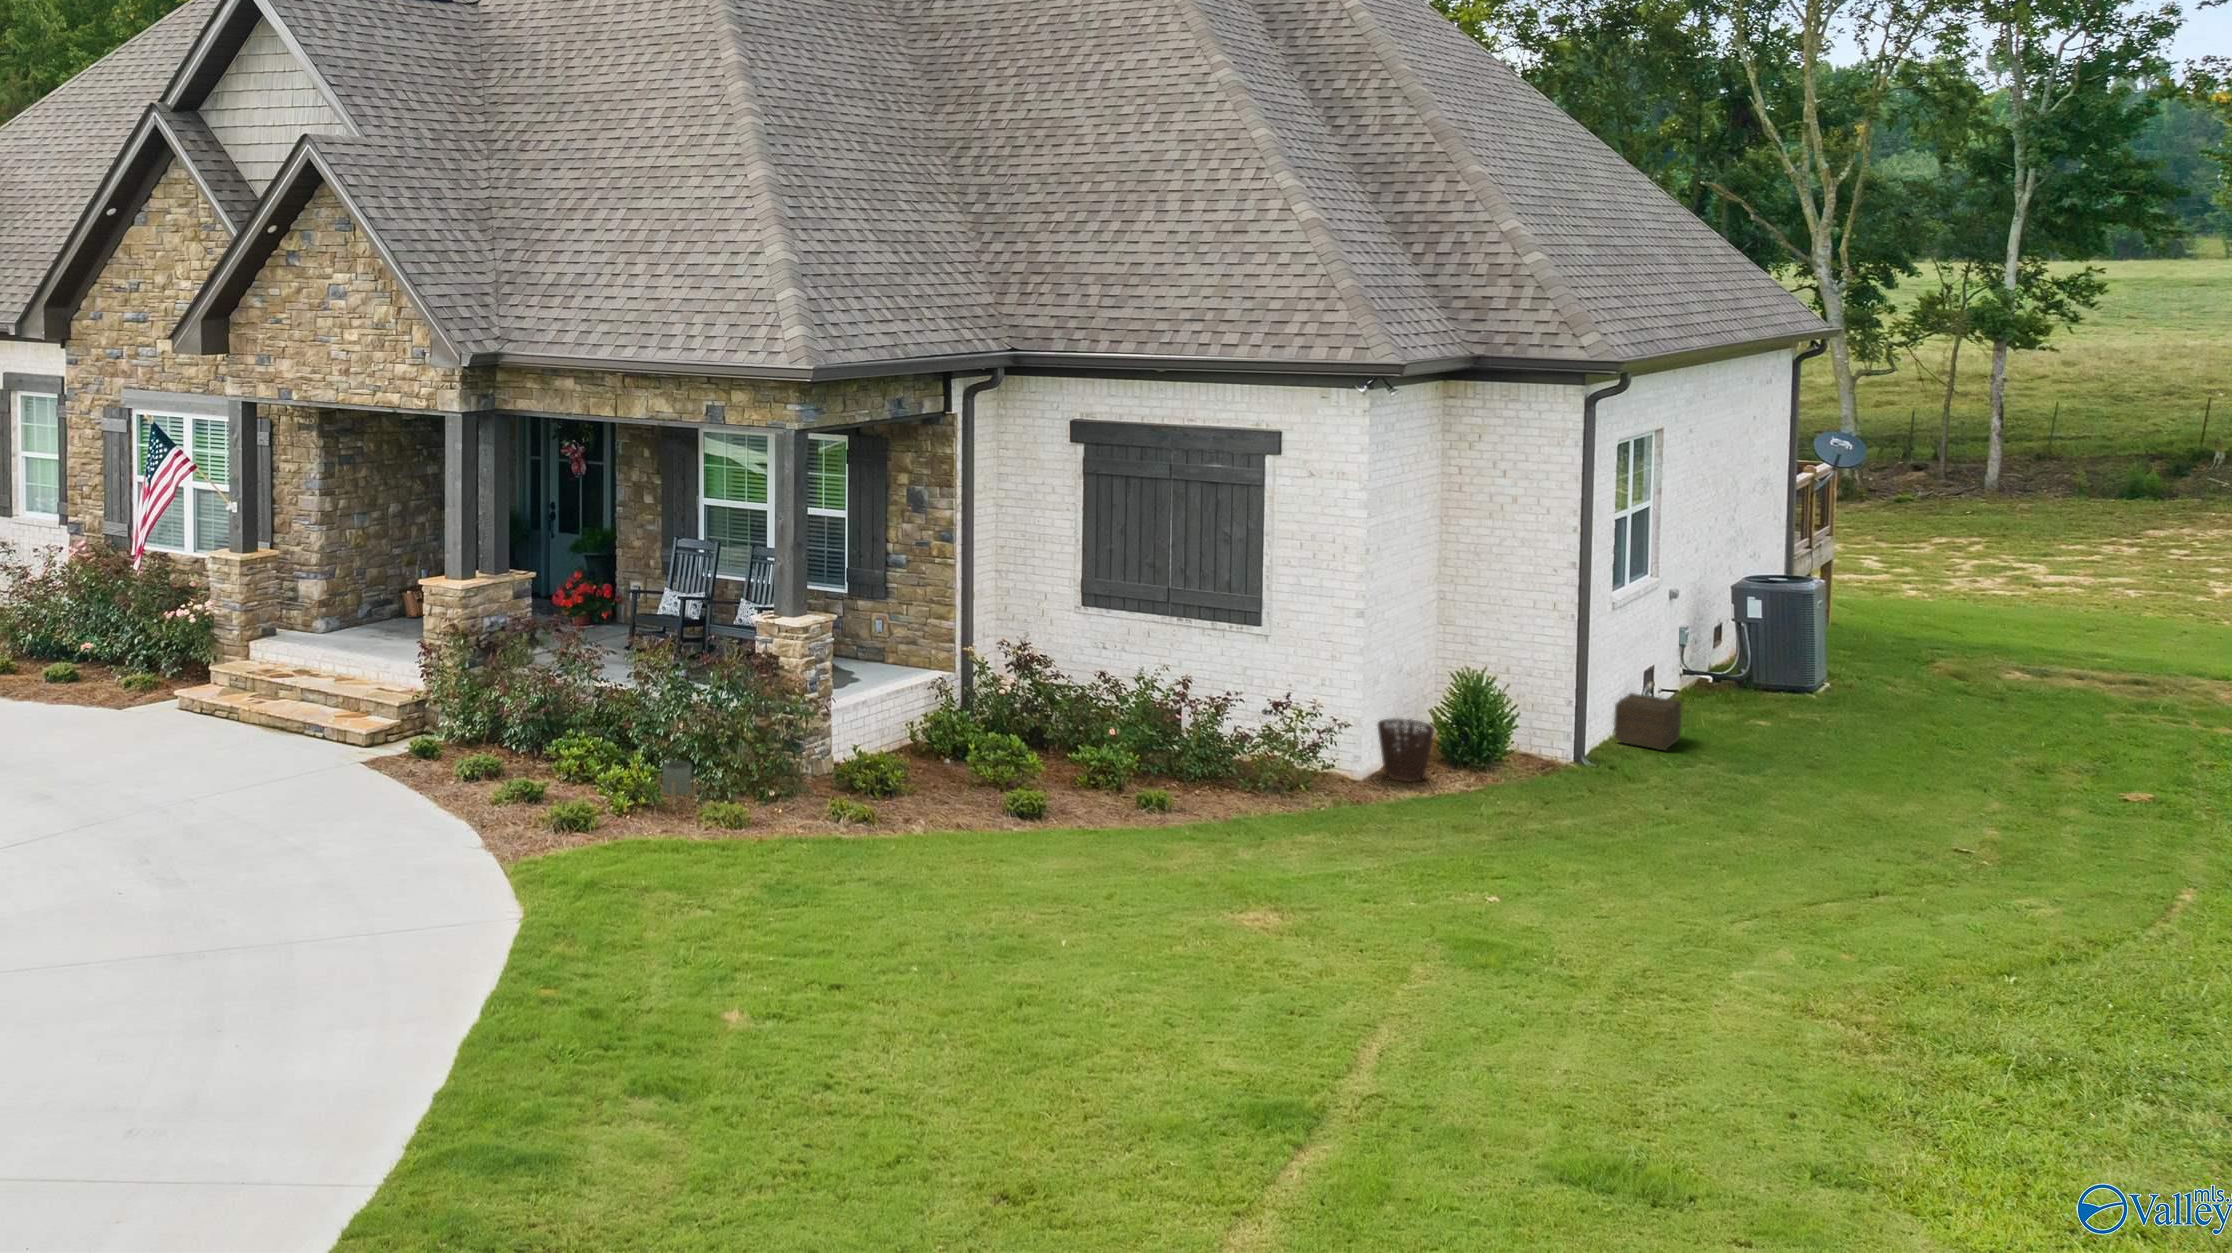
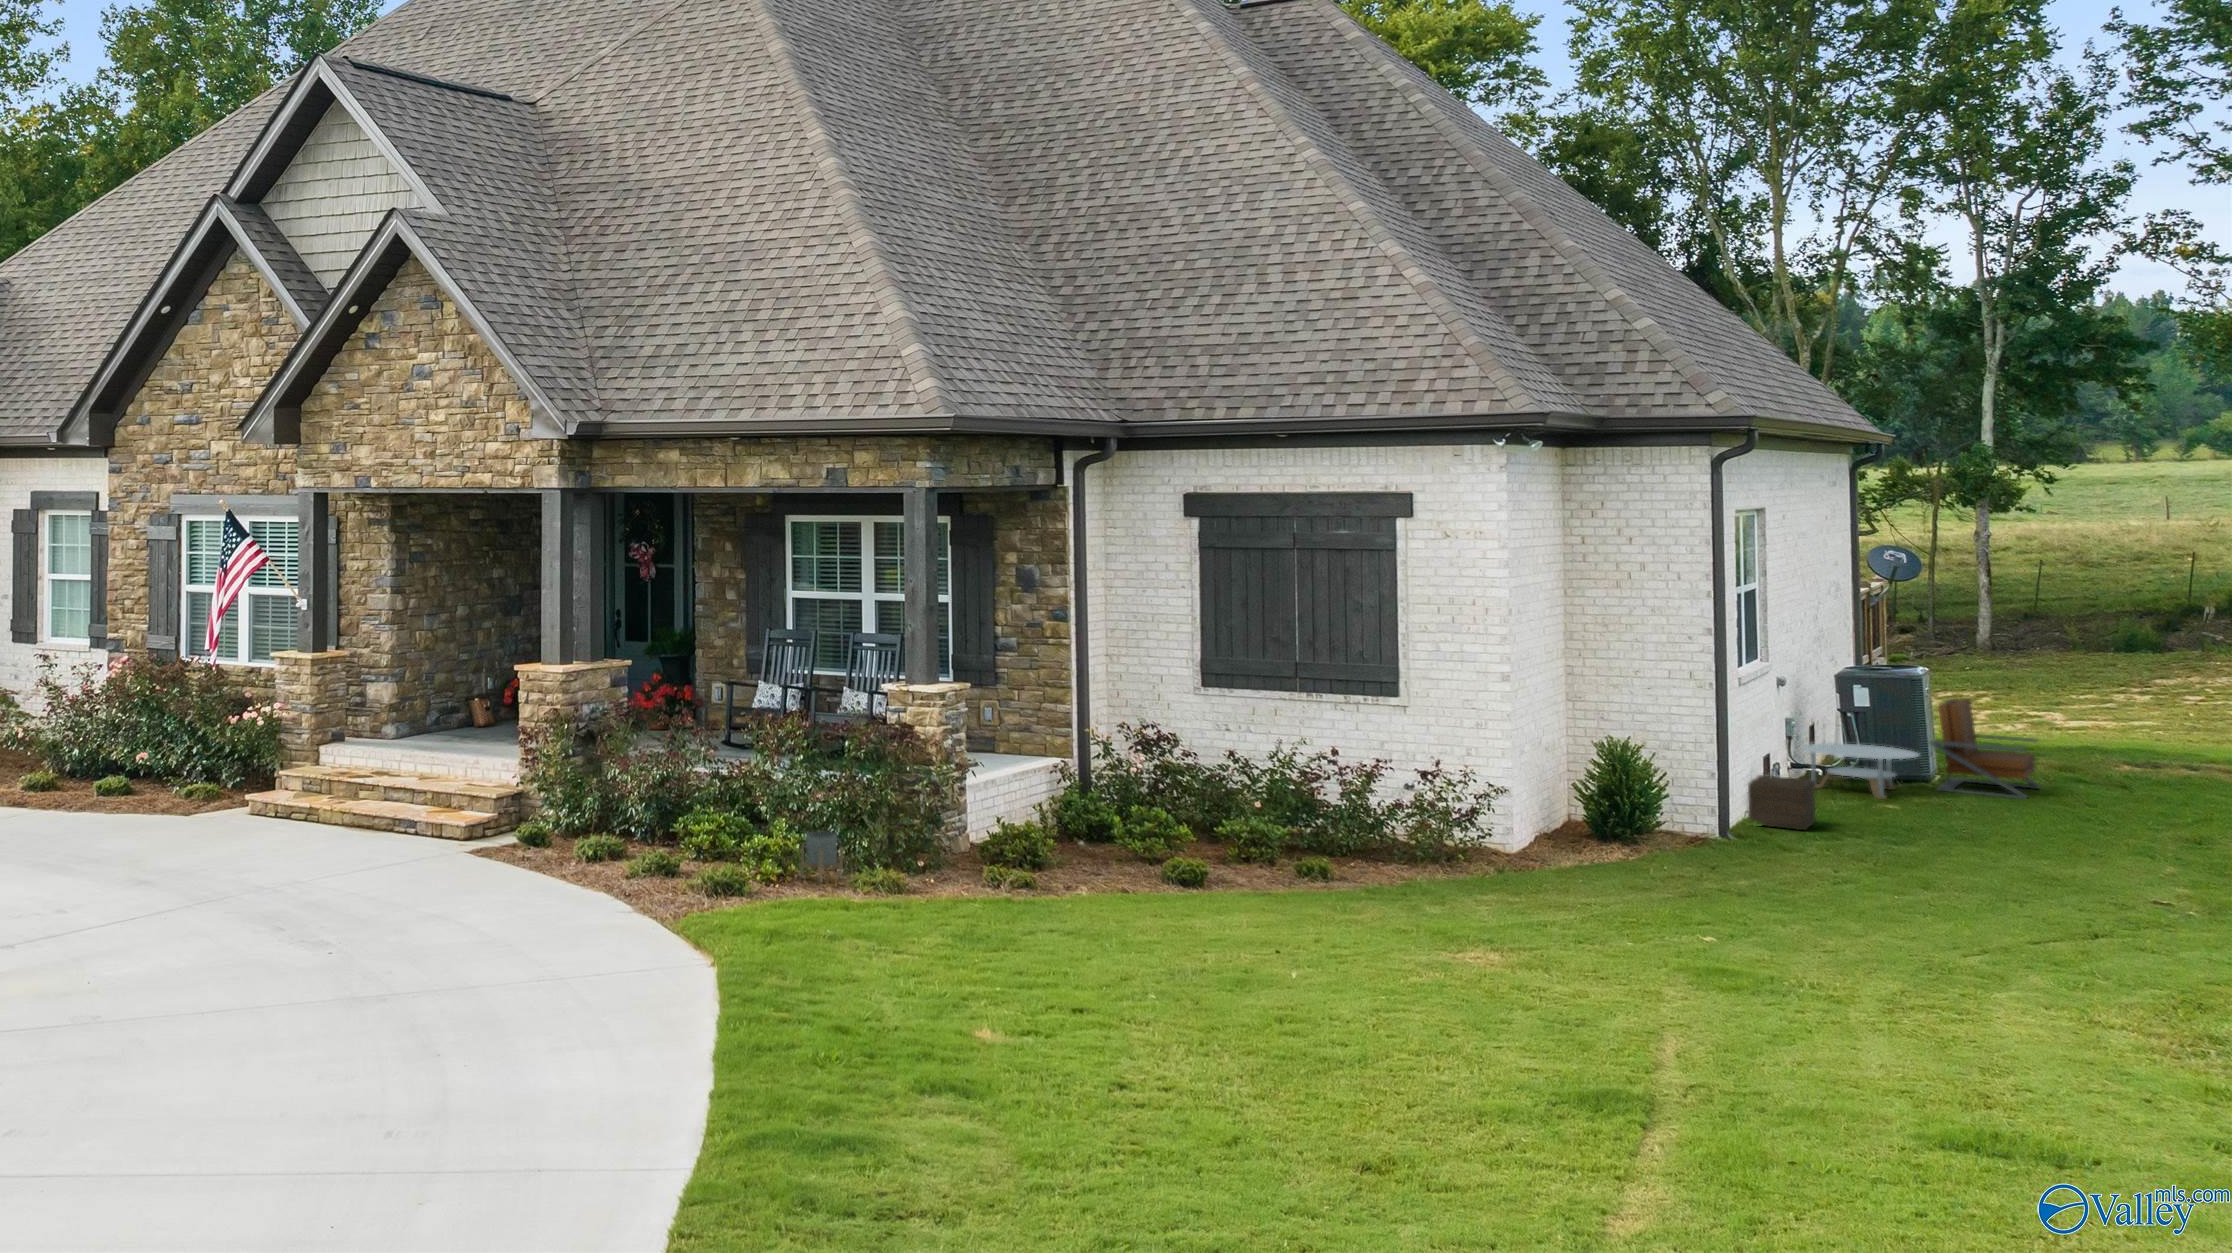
lounge chair: none [1823,605,1934,710] -> present [1929,699,2040,799]
round table: none [1697,647,1809,708] -> present [1803,743,1919,799]
basket: present [1377,718,1435,782] -> none [1530,786,1592,850]

